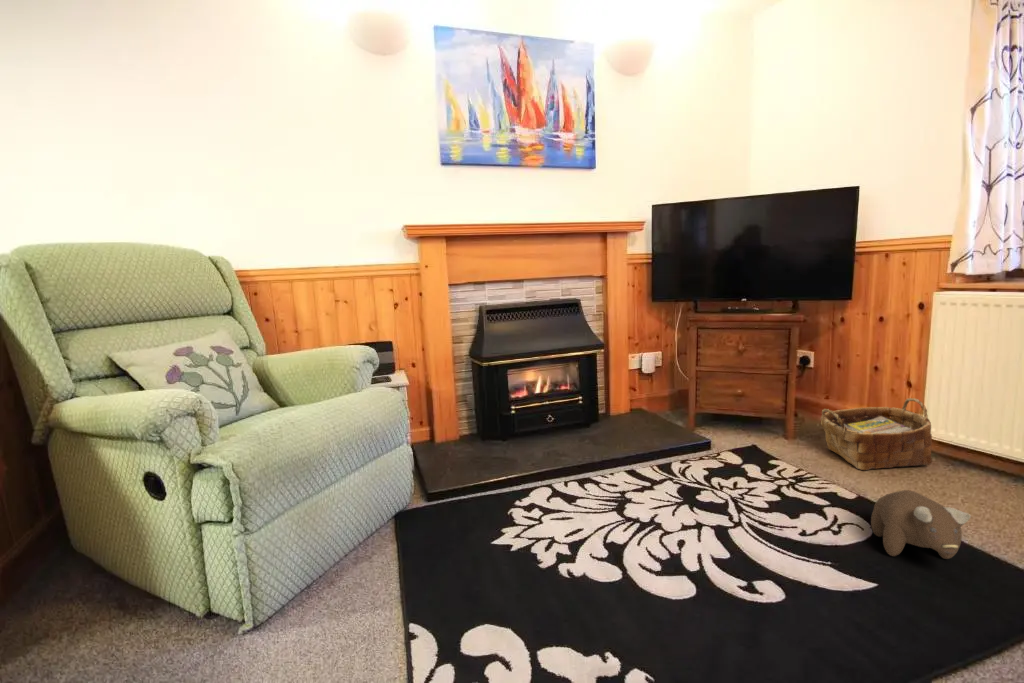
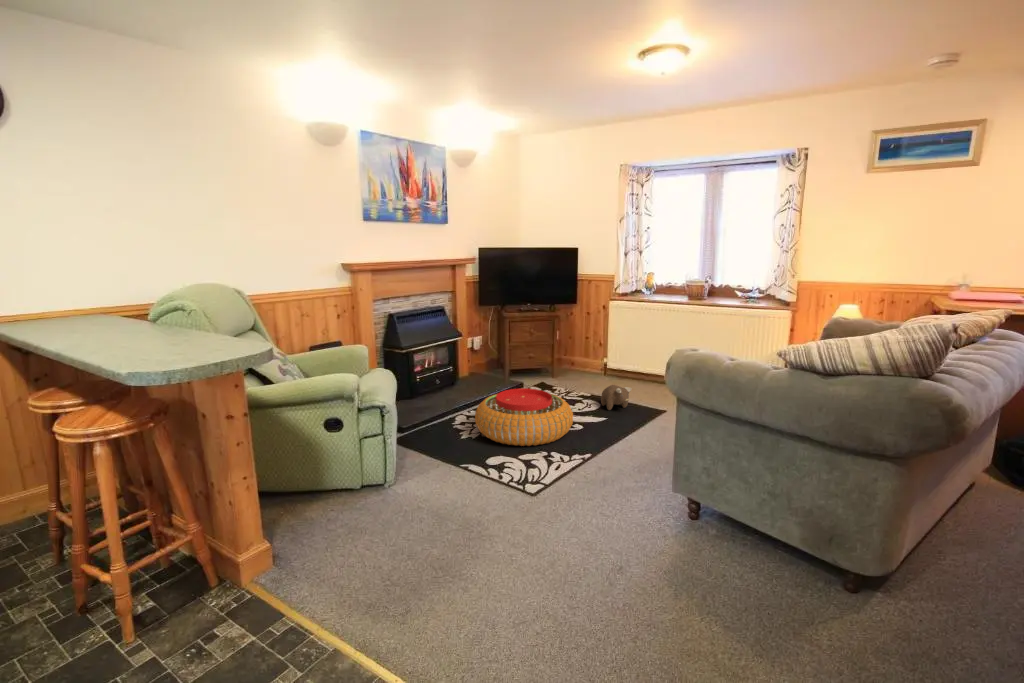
woven basket: present [821,398,932,470] -> none [571,351,613,386]
pouf: none [519,461,753,627] -> present [475,388,573,446]

